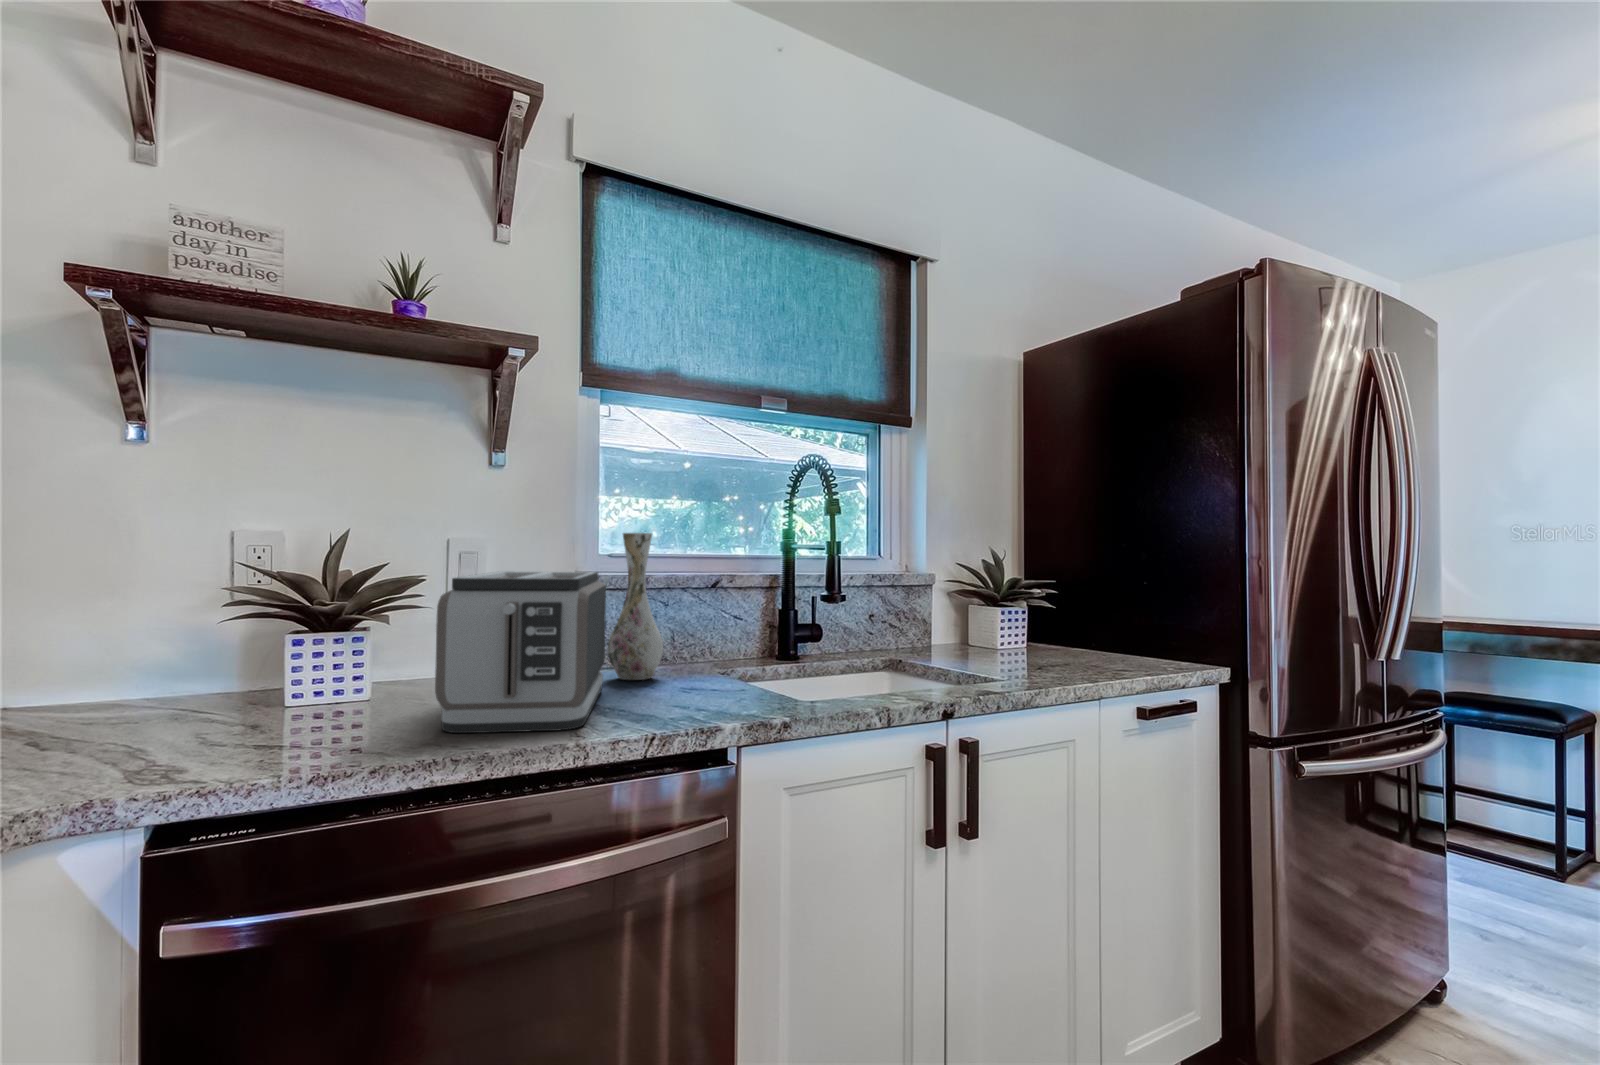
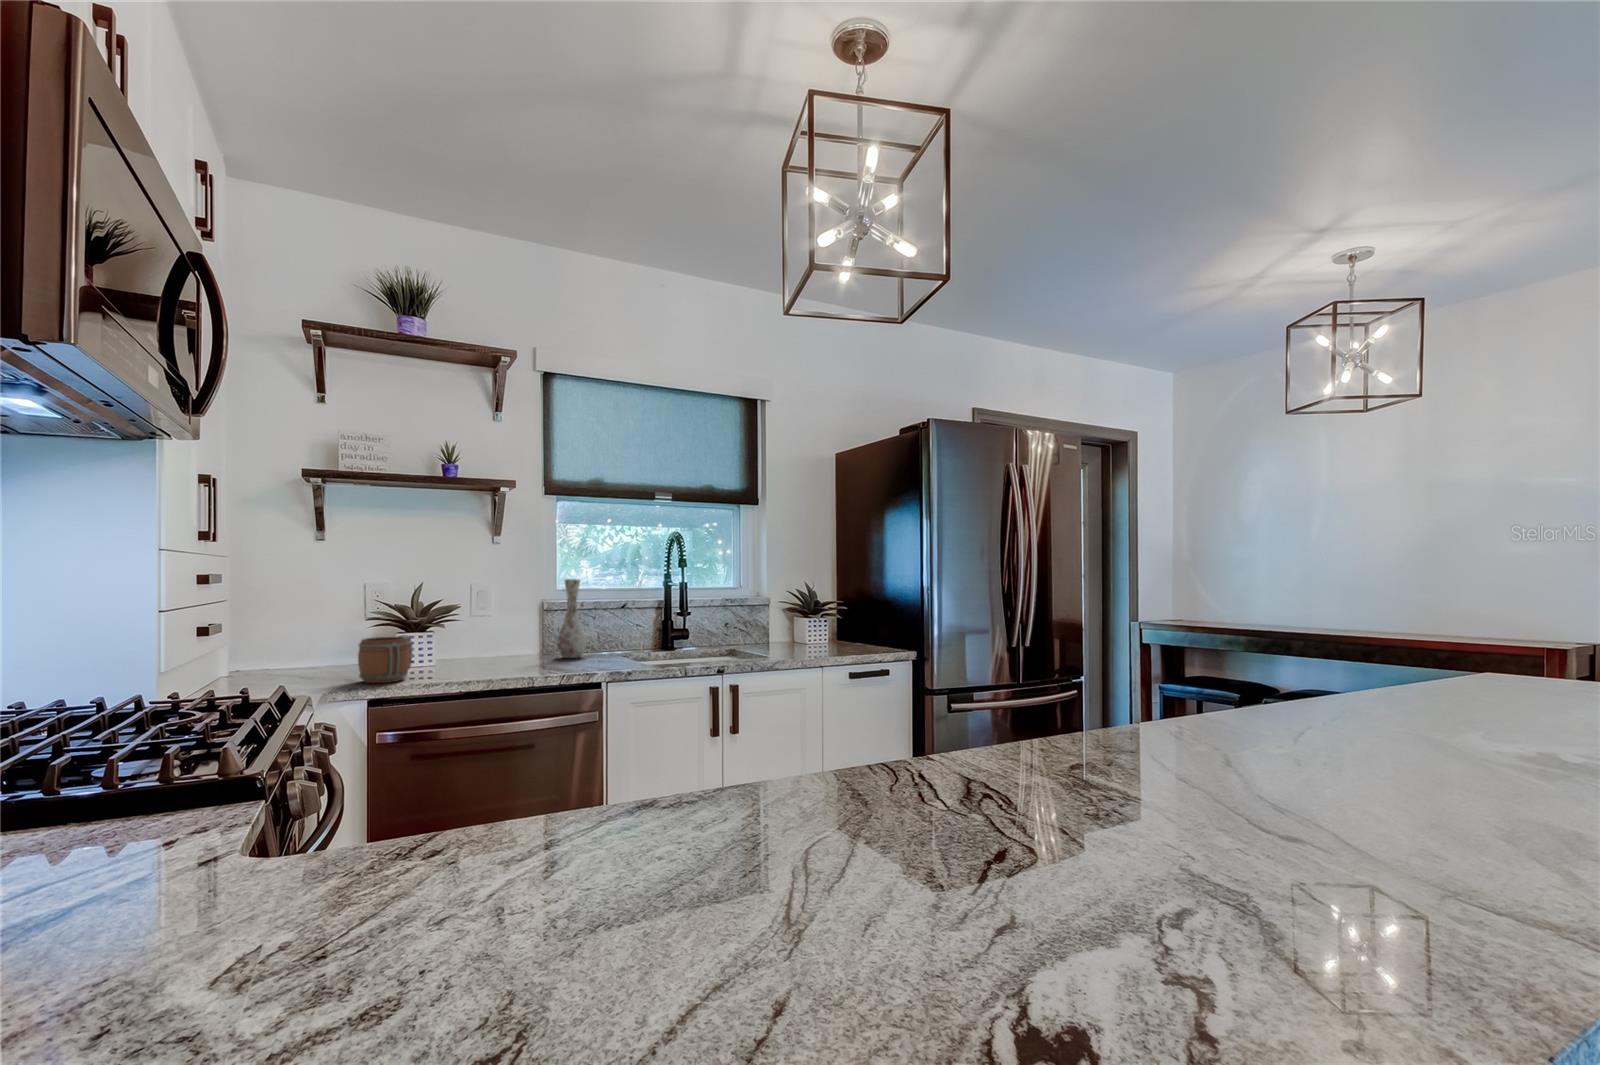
toaster: present [435,571,606,733] -> none [468,601,552,675]
mug: none [148,640,307,768] -> present [358,635,413,683]

